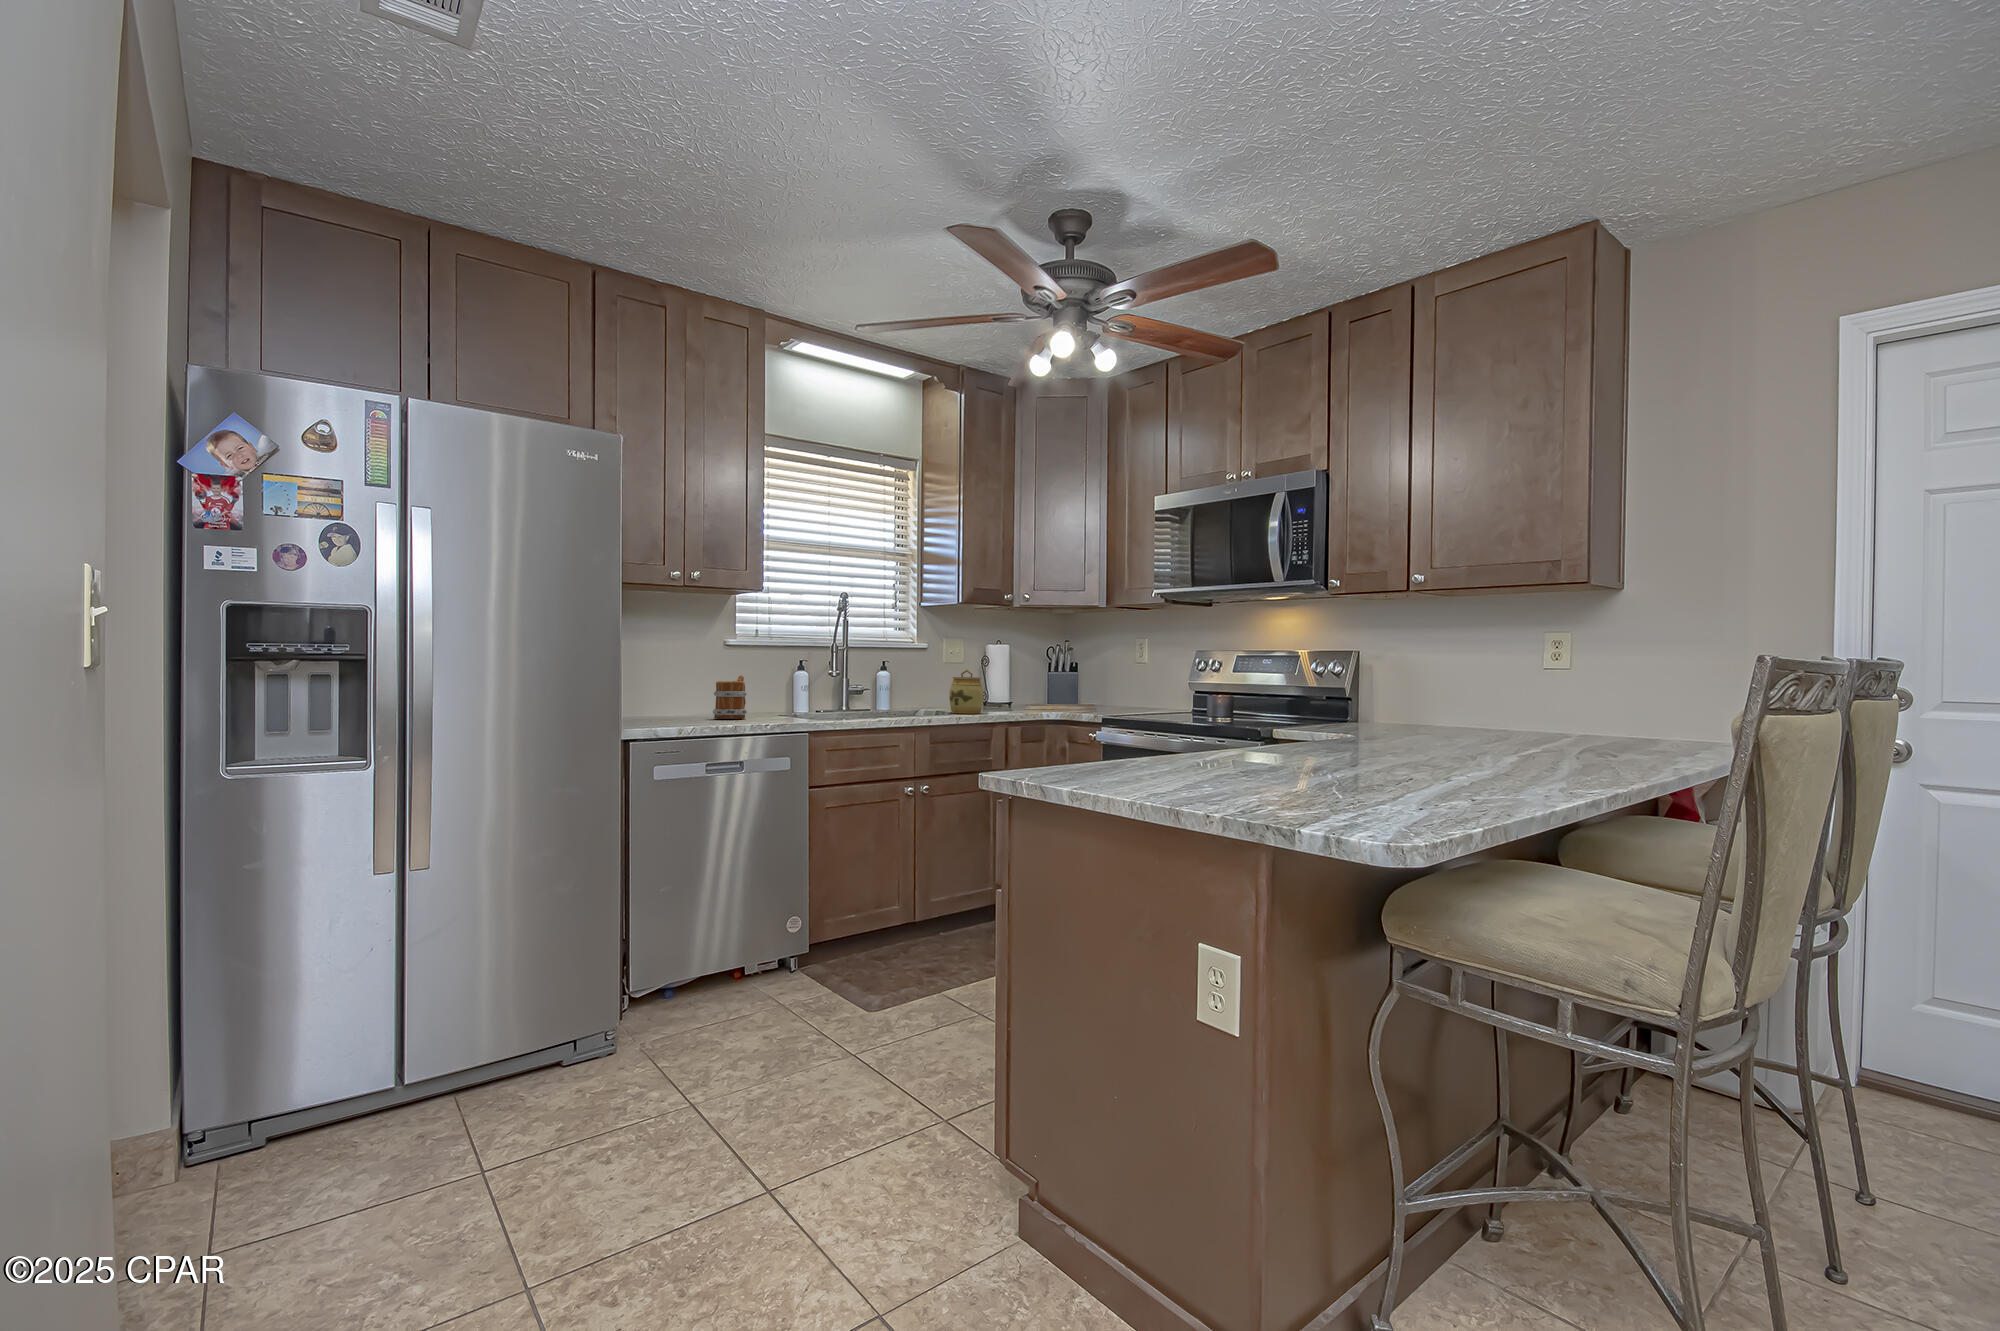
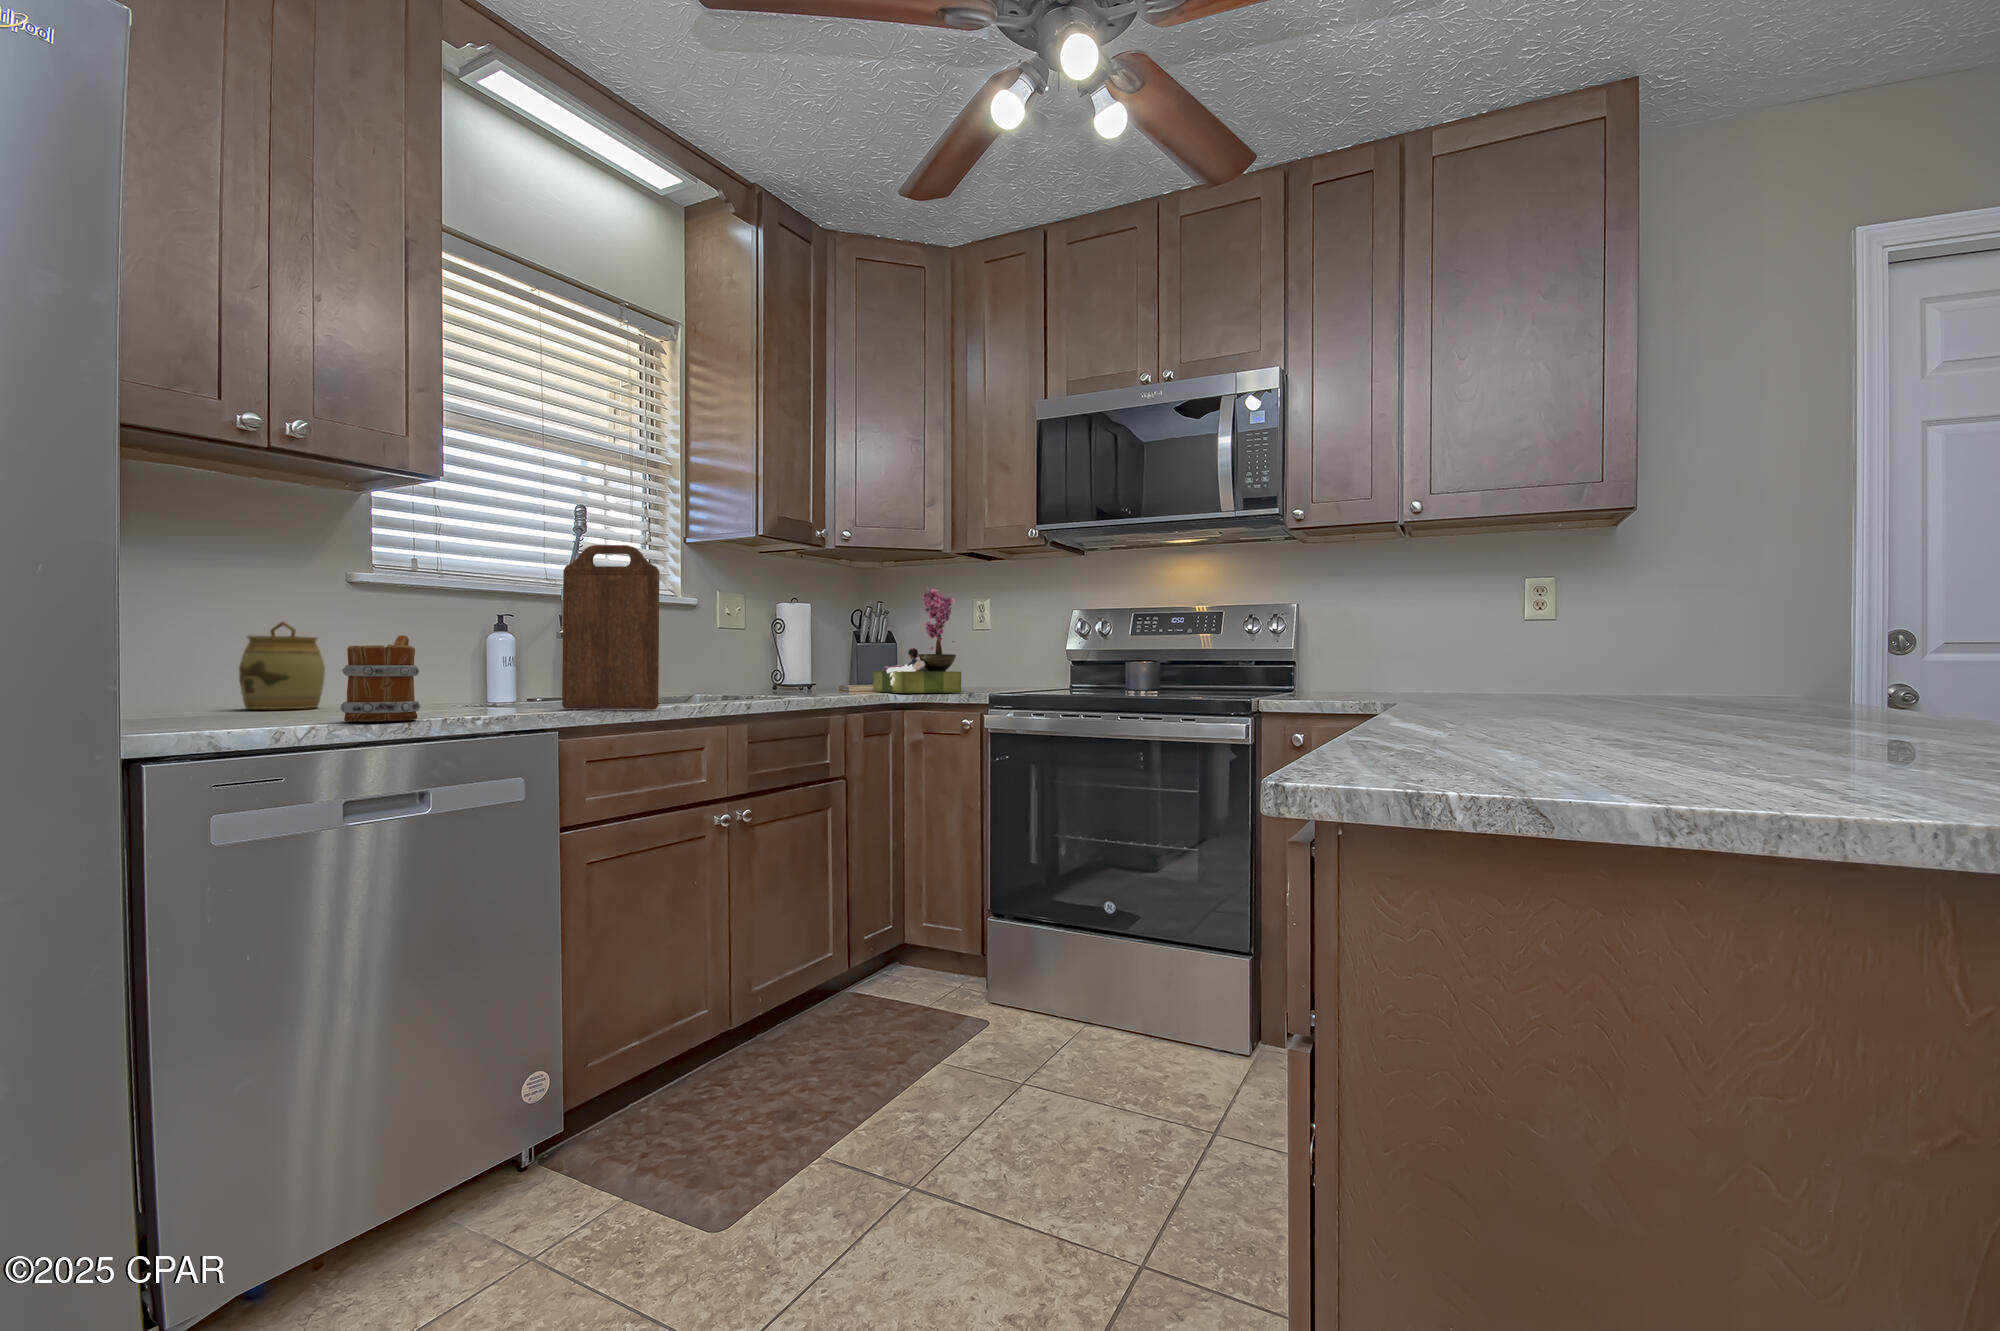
cutting board: none [821,622,870,717] -> present [562,545,659,709]
flower arrangement: none [1041,634,1101,712] -> present [873,589,961,693]
jar: present [949,670,984,713] -> present [239,621,325,709]

